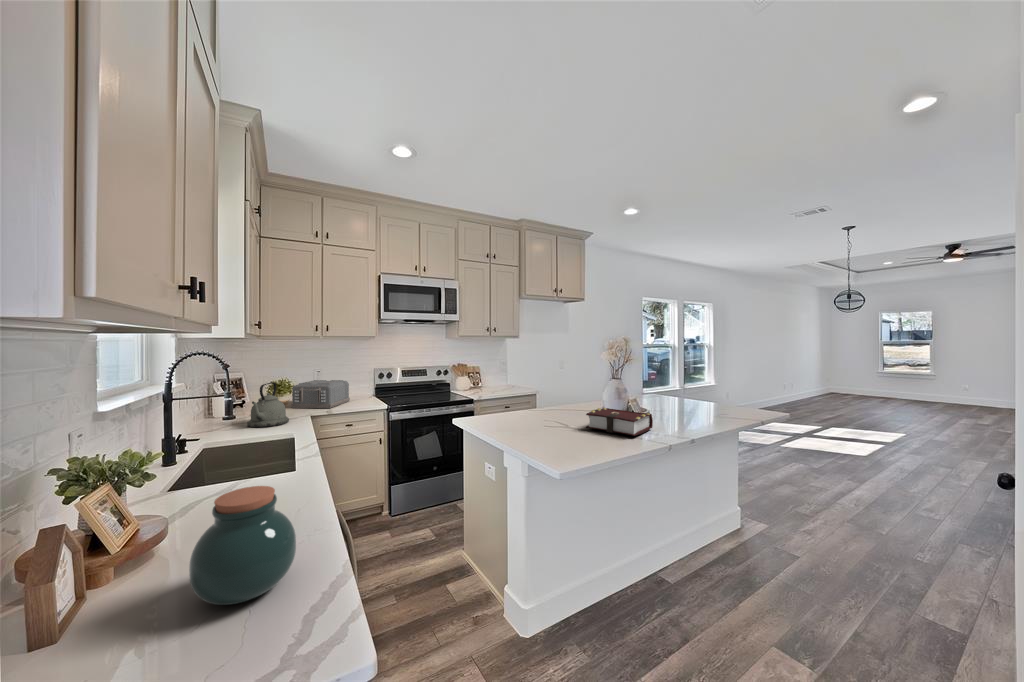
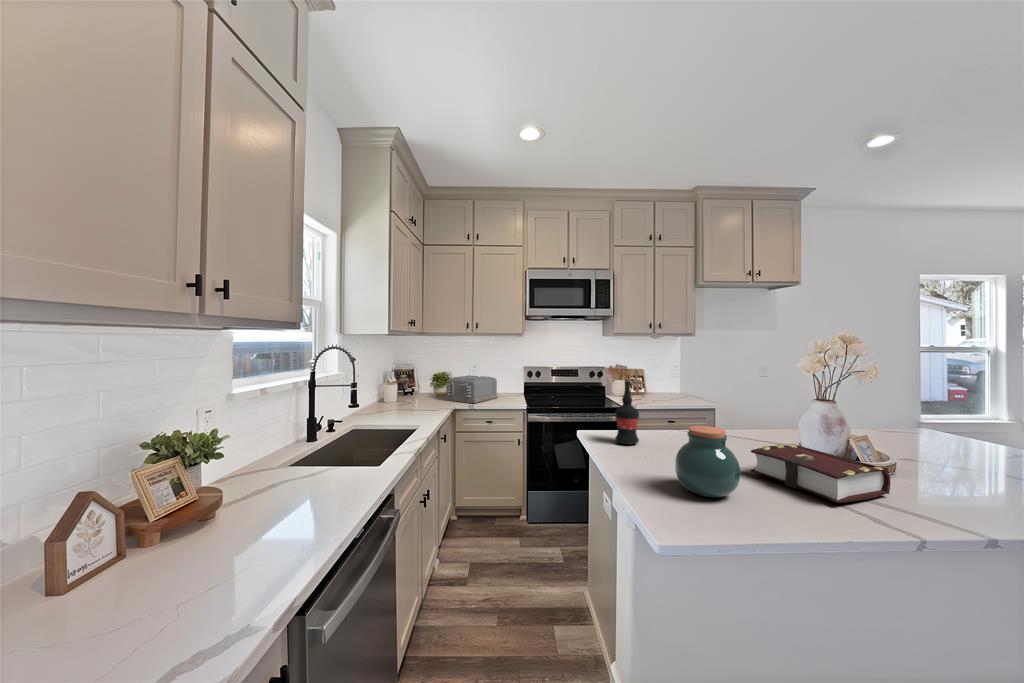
wine bottle: none [491,372,508,423] -> present [615,379,639,444]
kettle: present [247,383,289,427] -> none [396,375,431,416]
jar: present [189,486,296,605] -> present [675,426,740,497]

